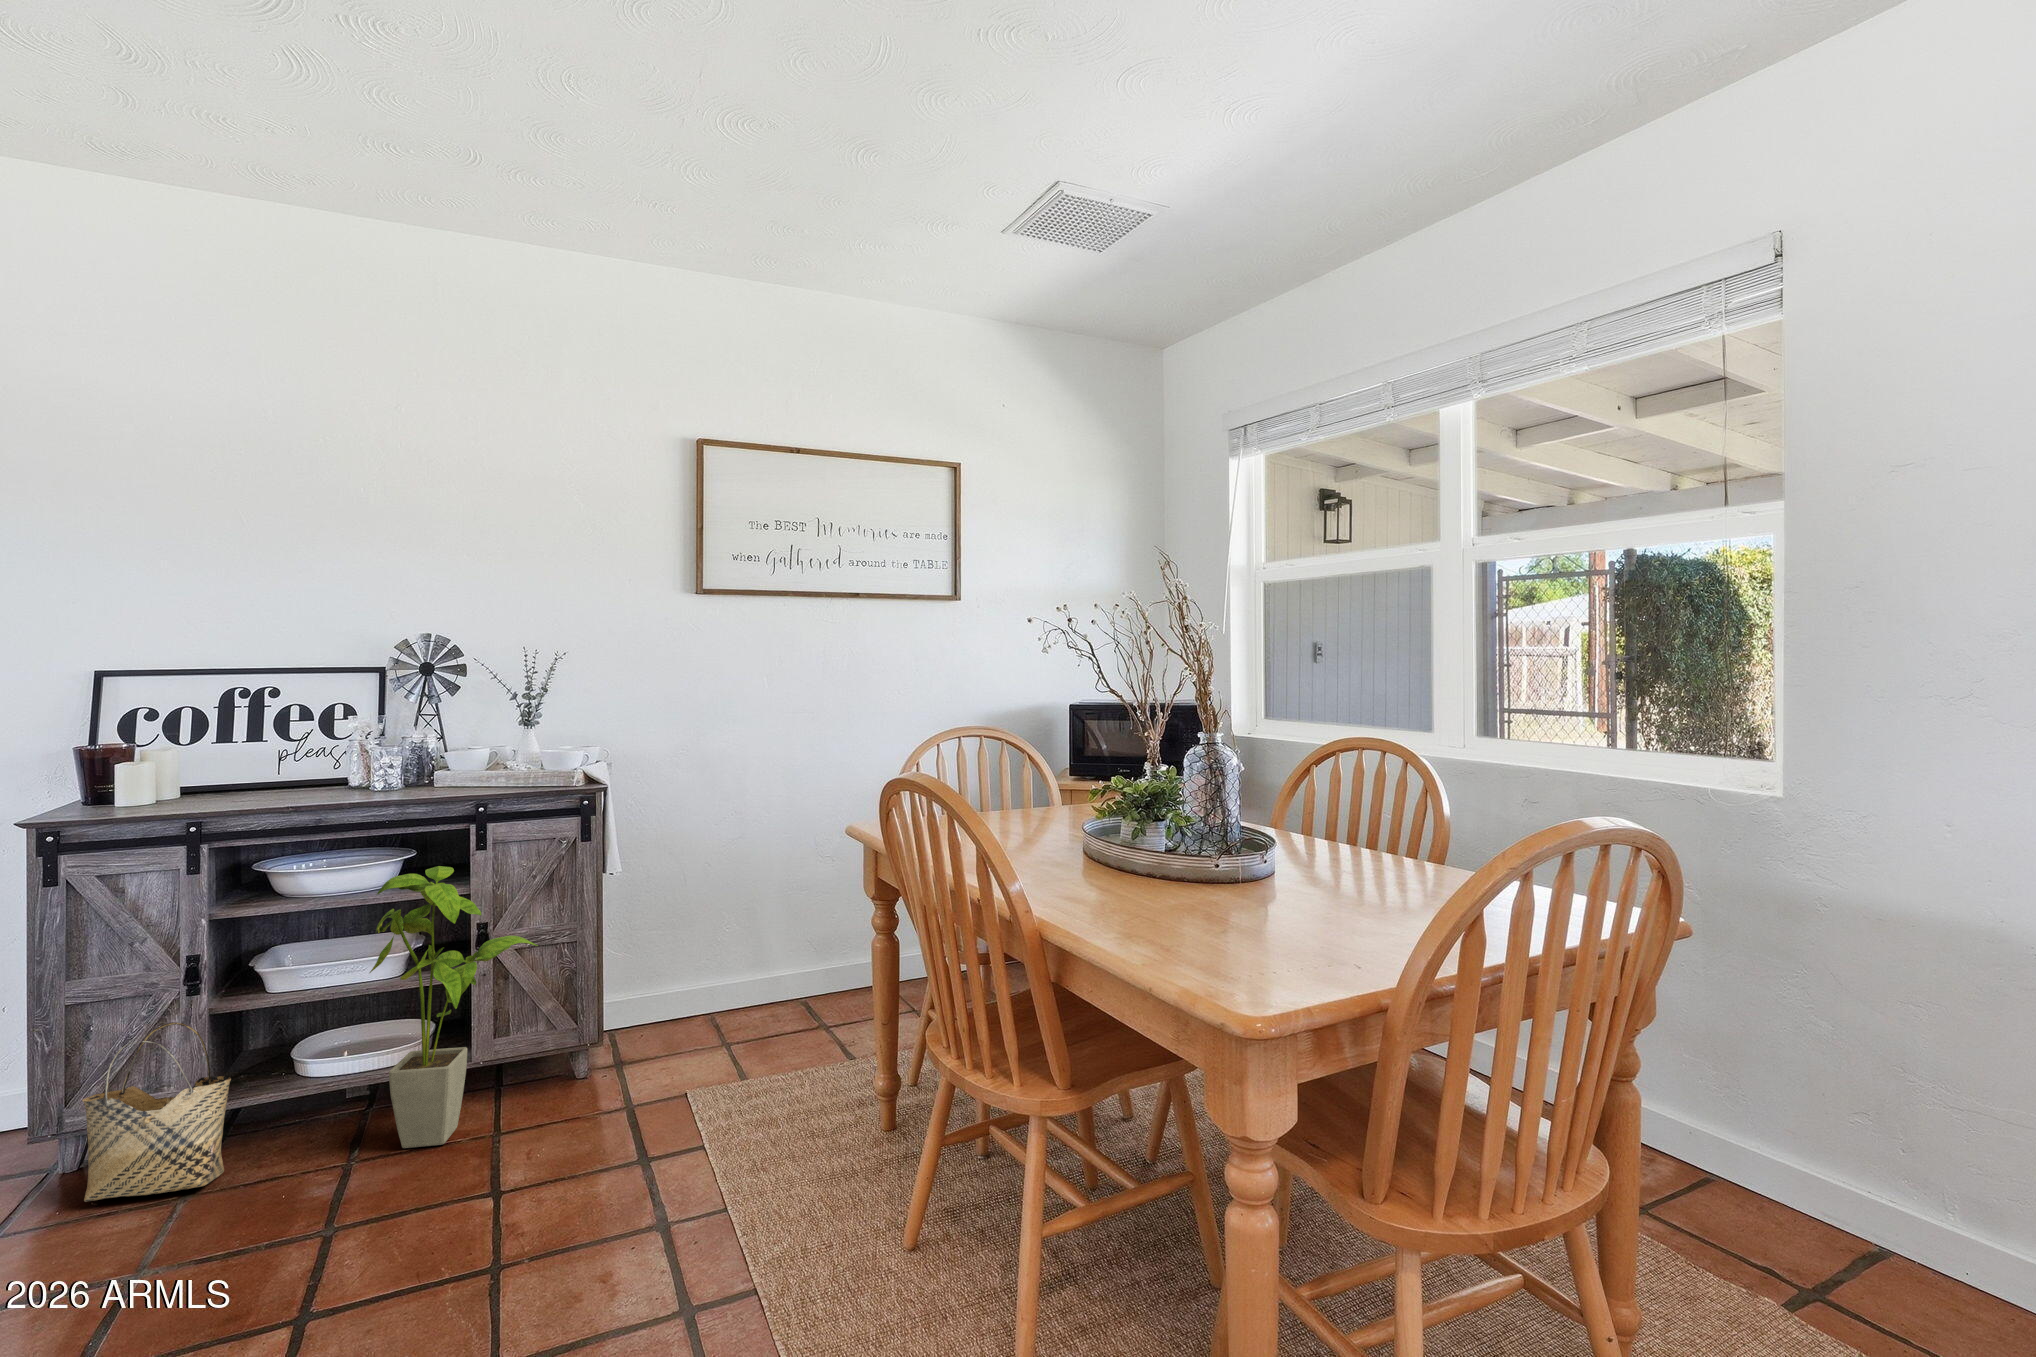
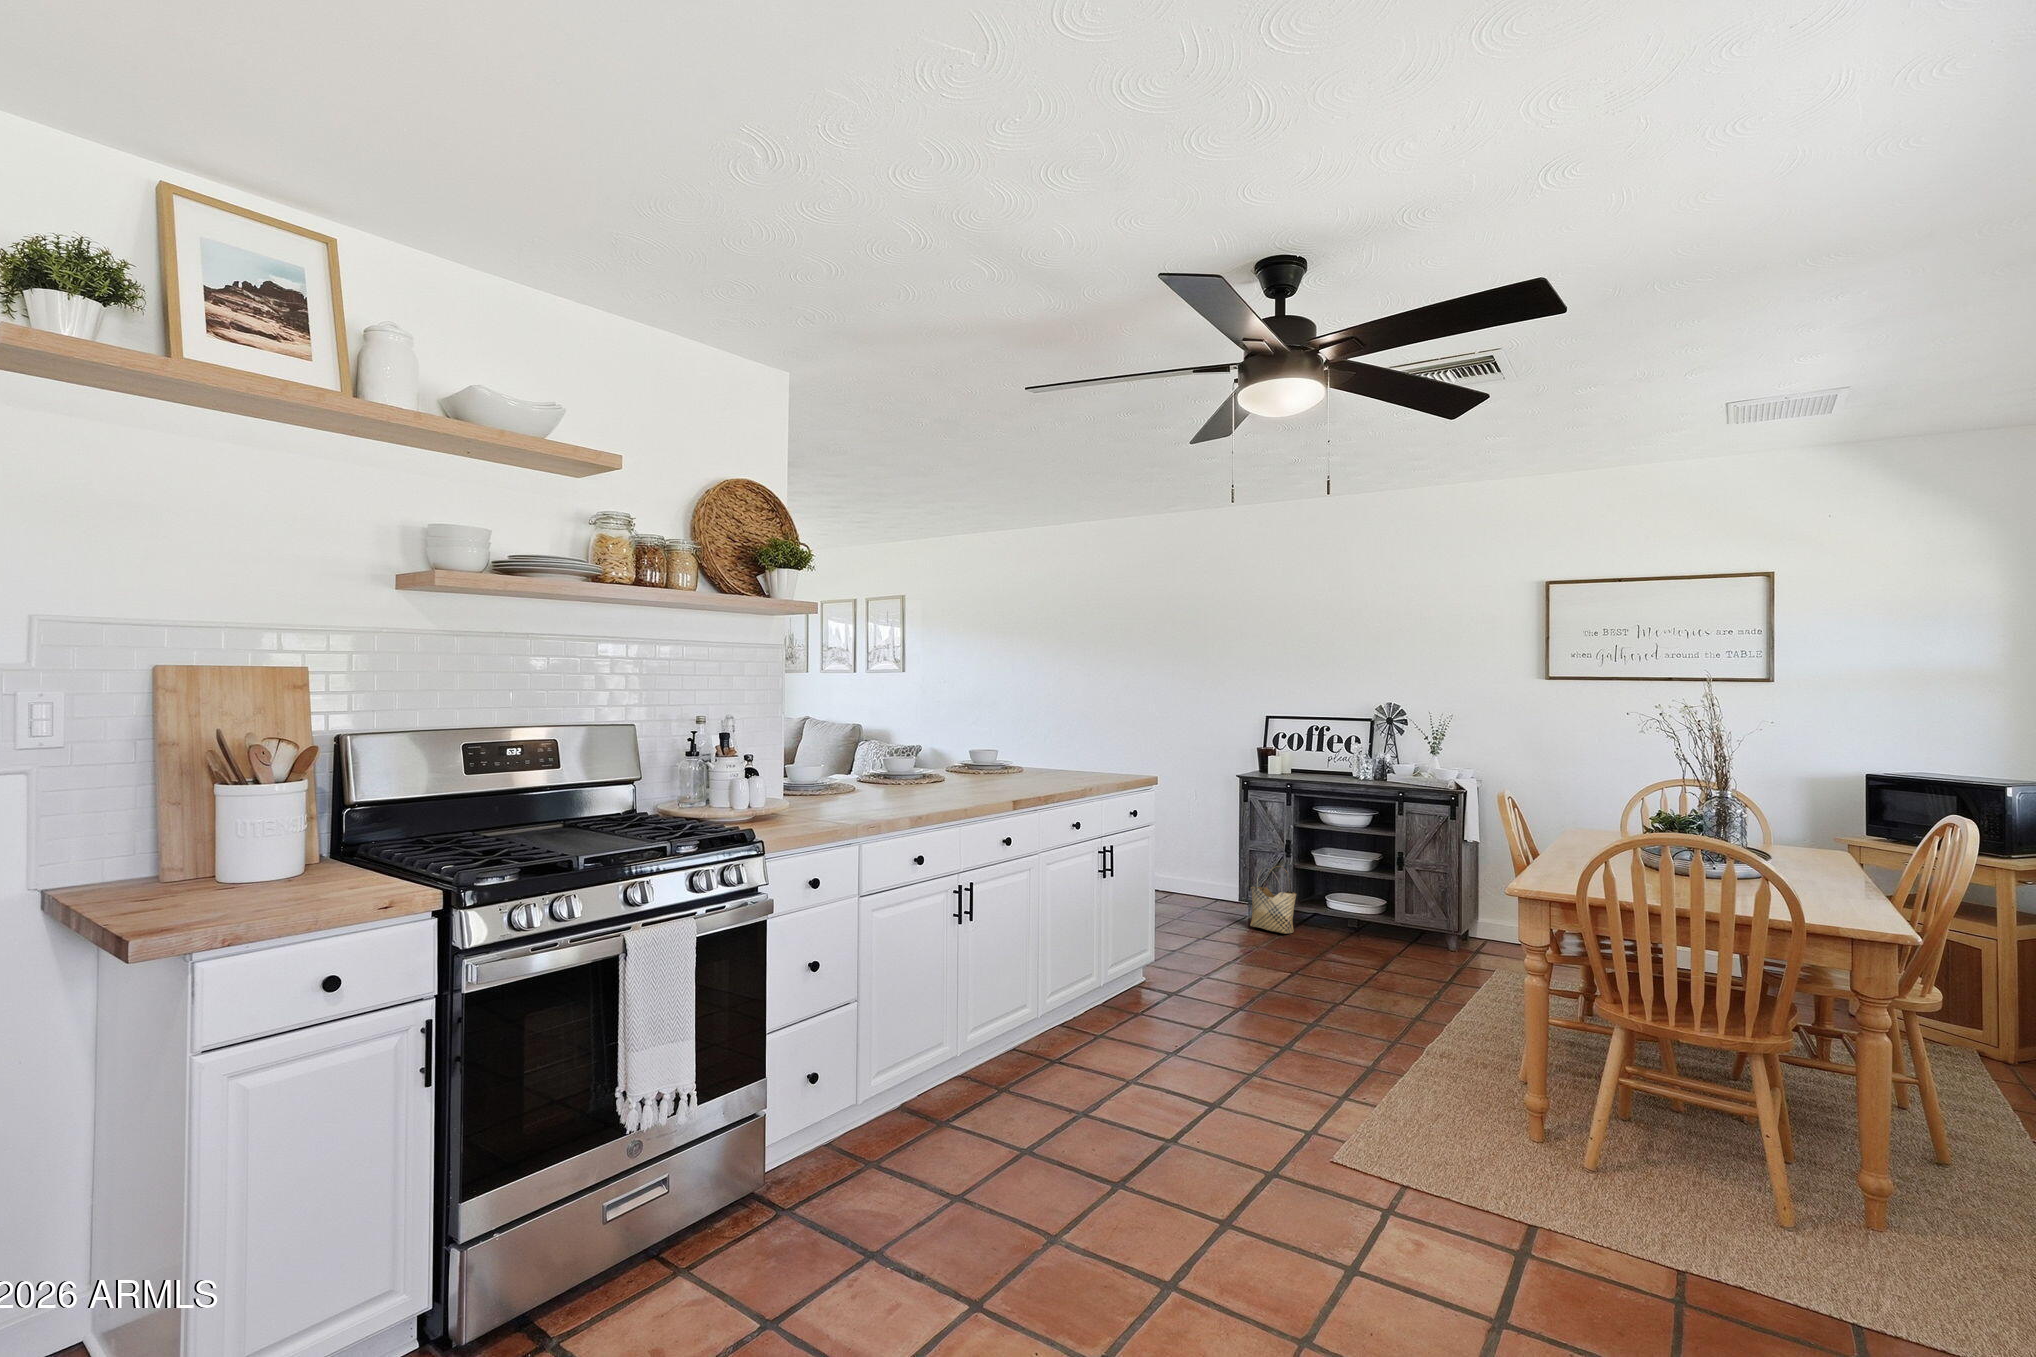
house plant: present [370,866,538,1148] -> none [1346,818,1420,950]

